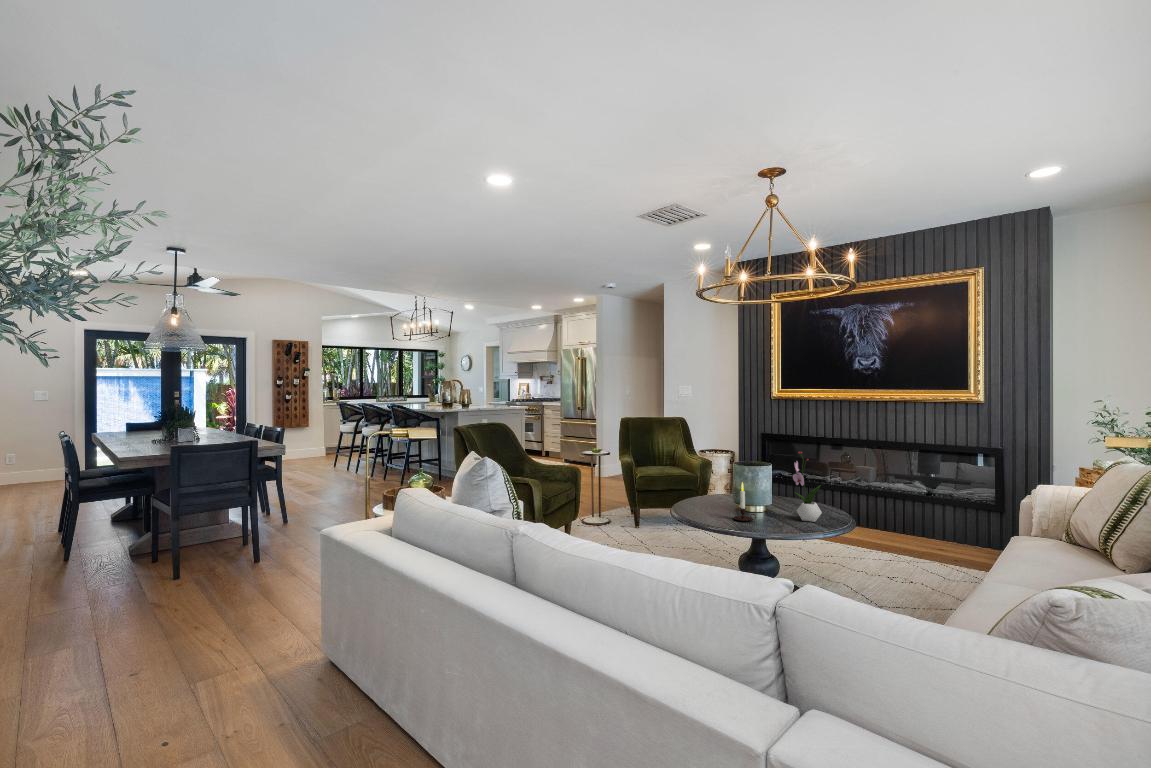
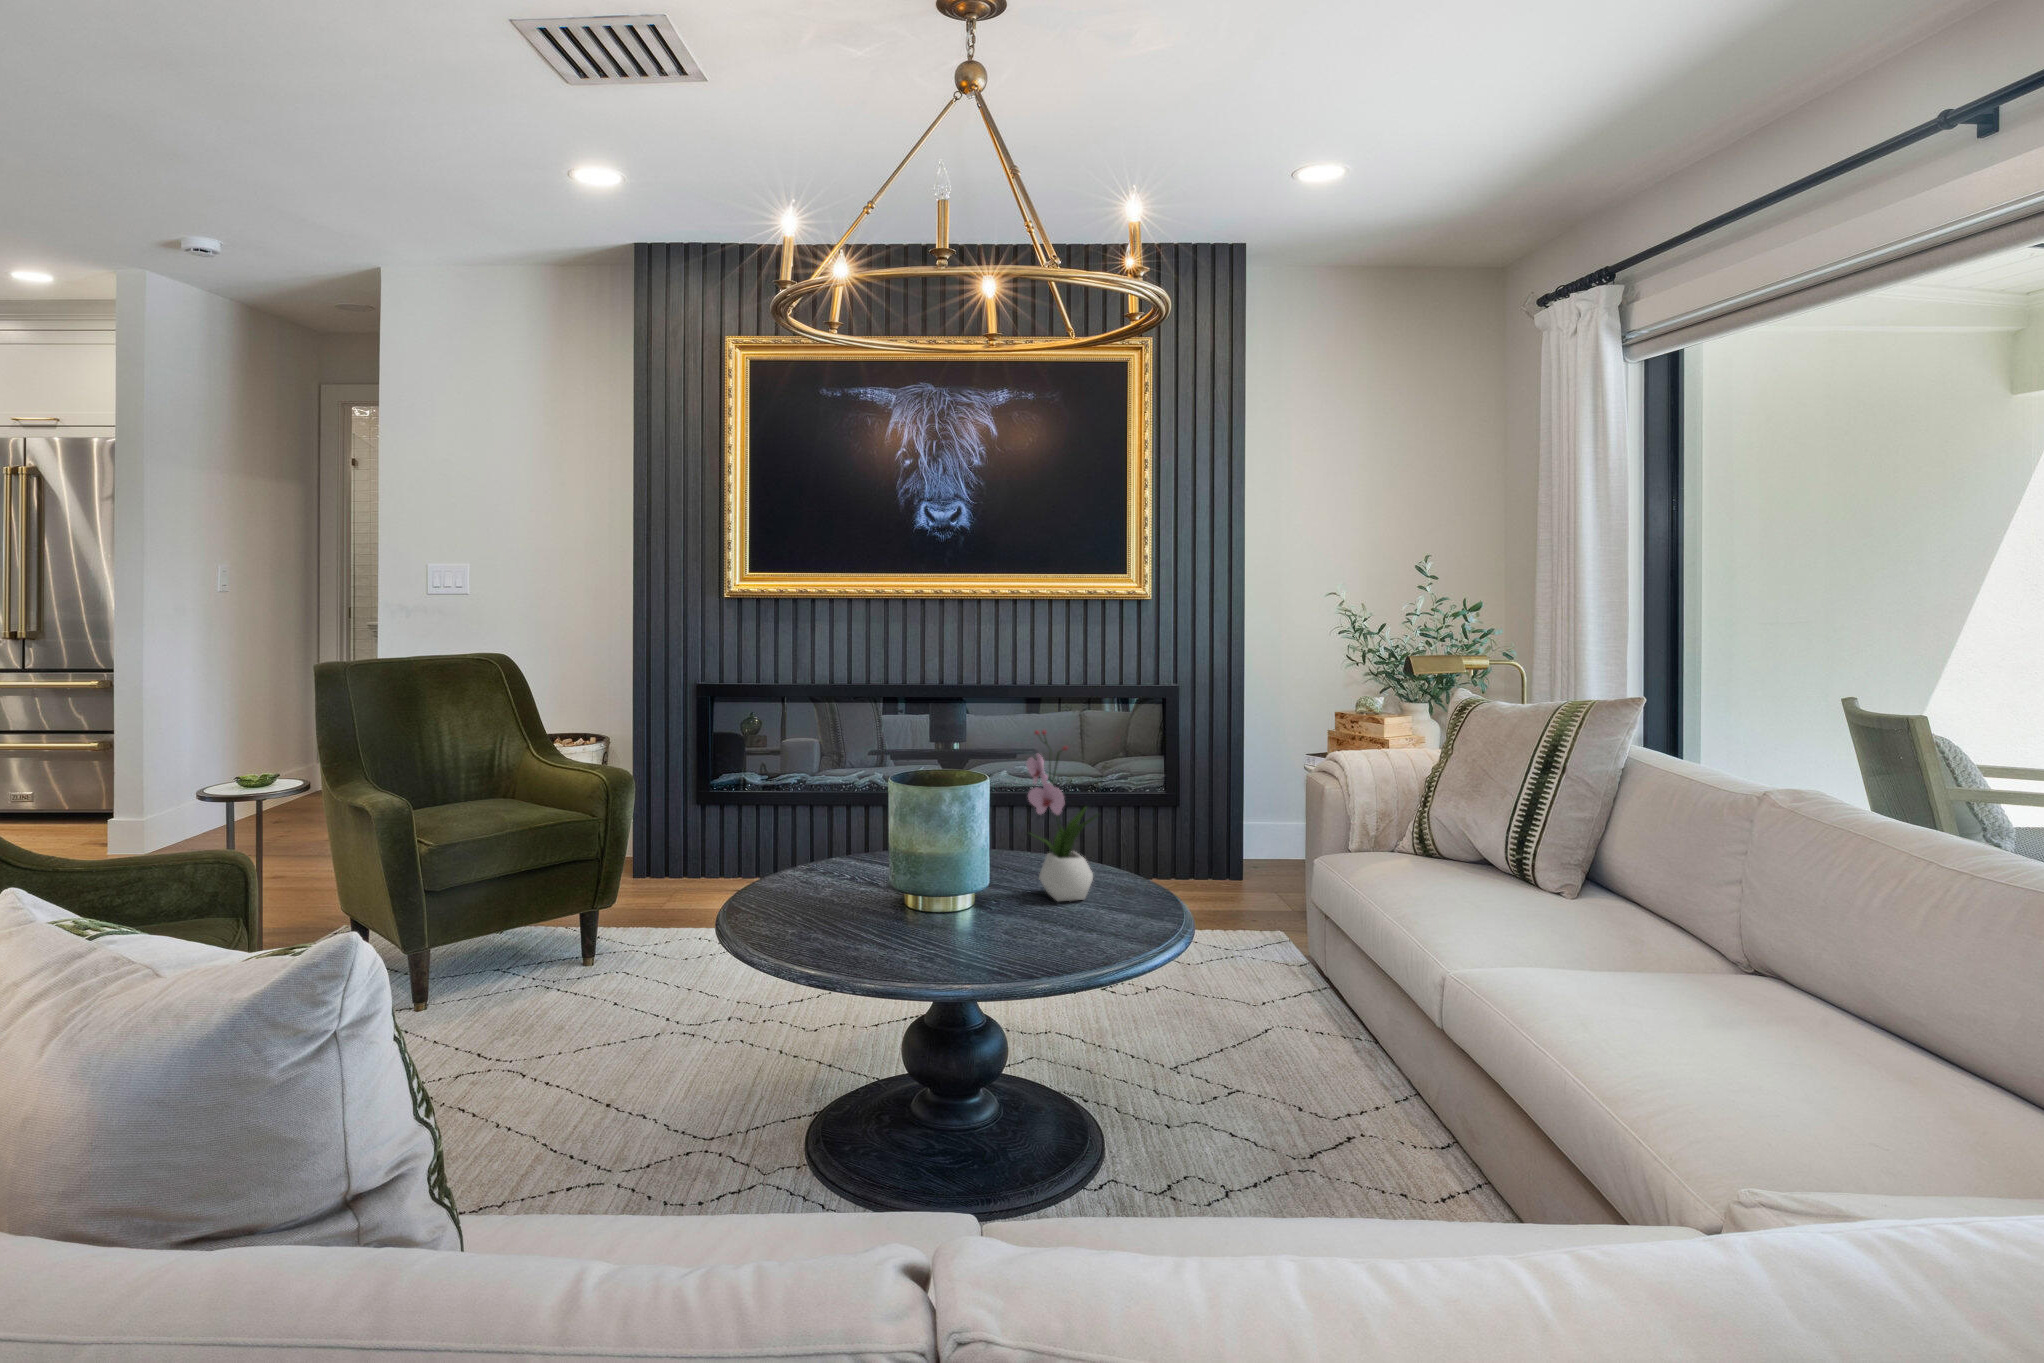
candle: present [734,482,756,521] -> none [918,825,978,933]

